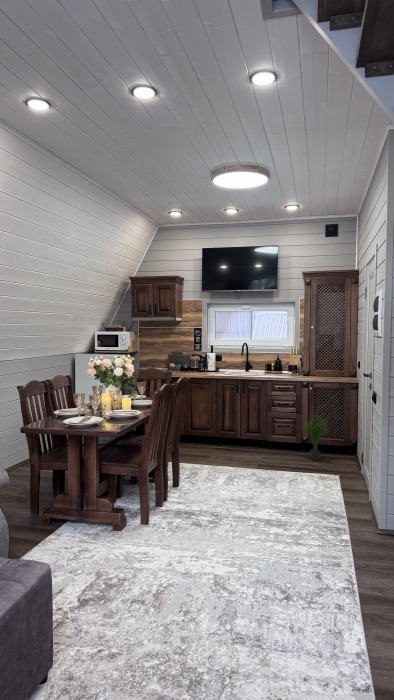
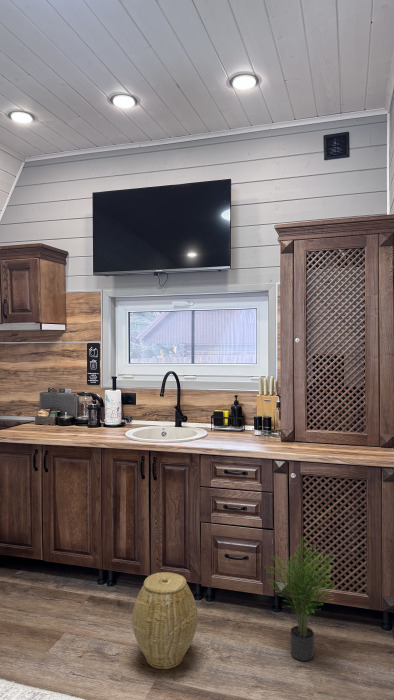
woven basket: none [245,426,273,462] -> present [132,572,198,669]

